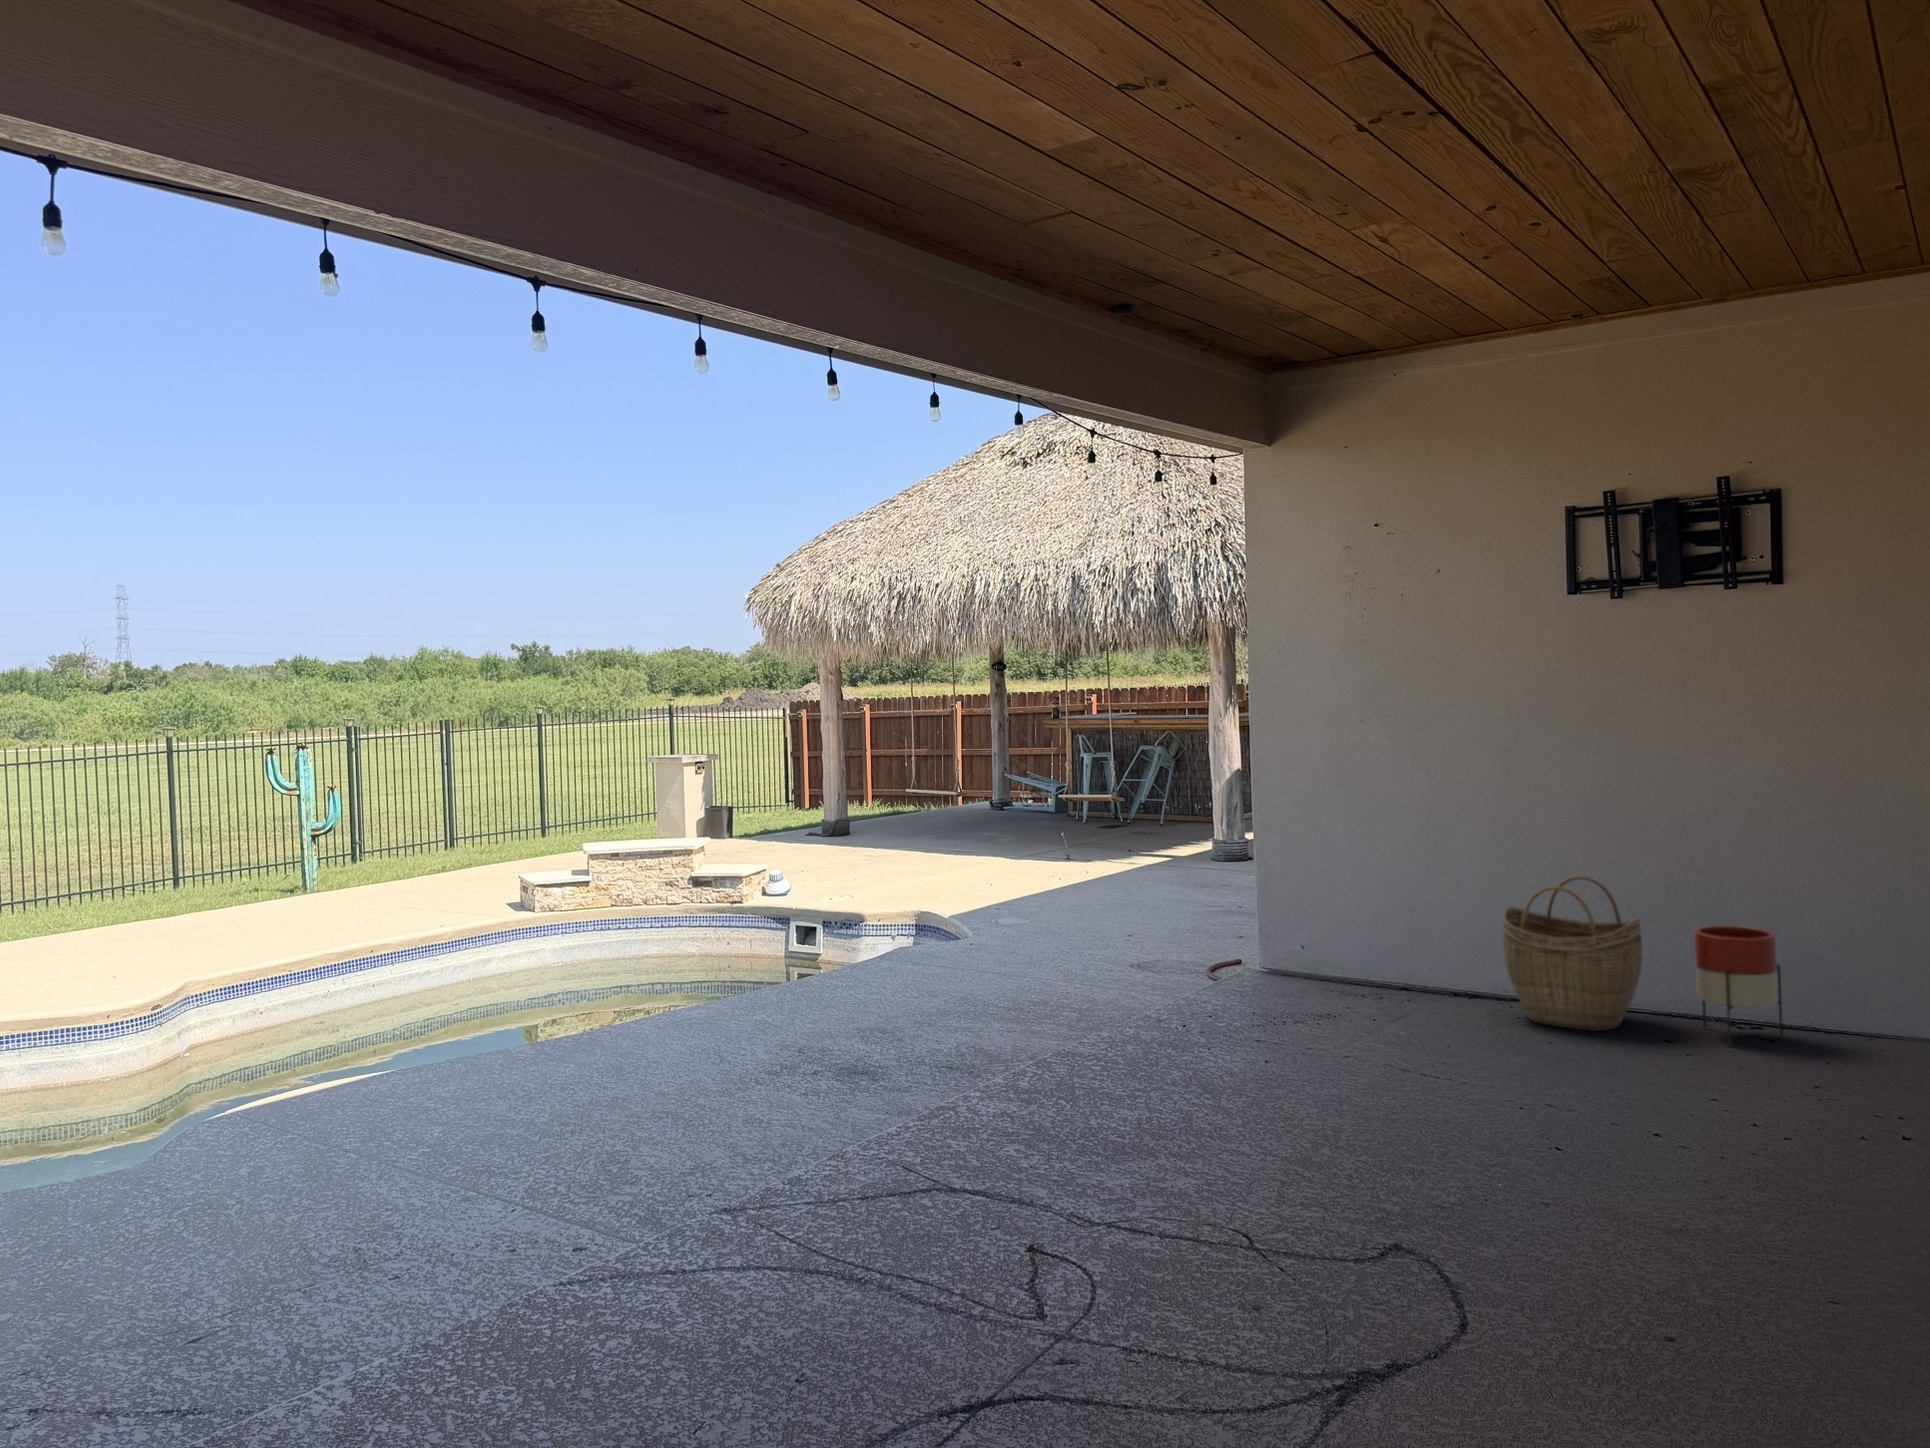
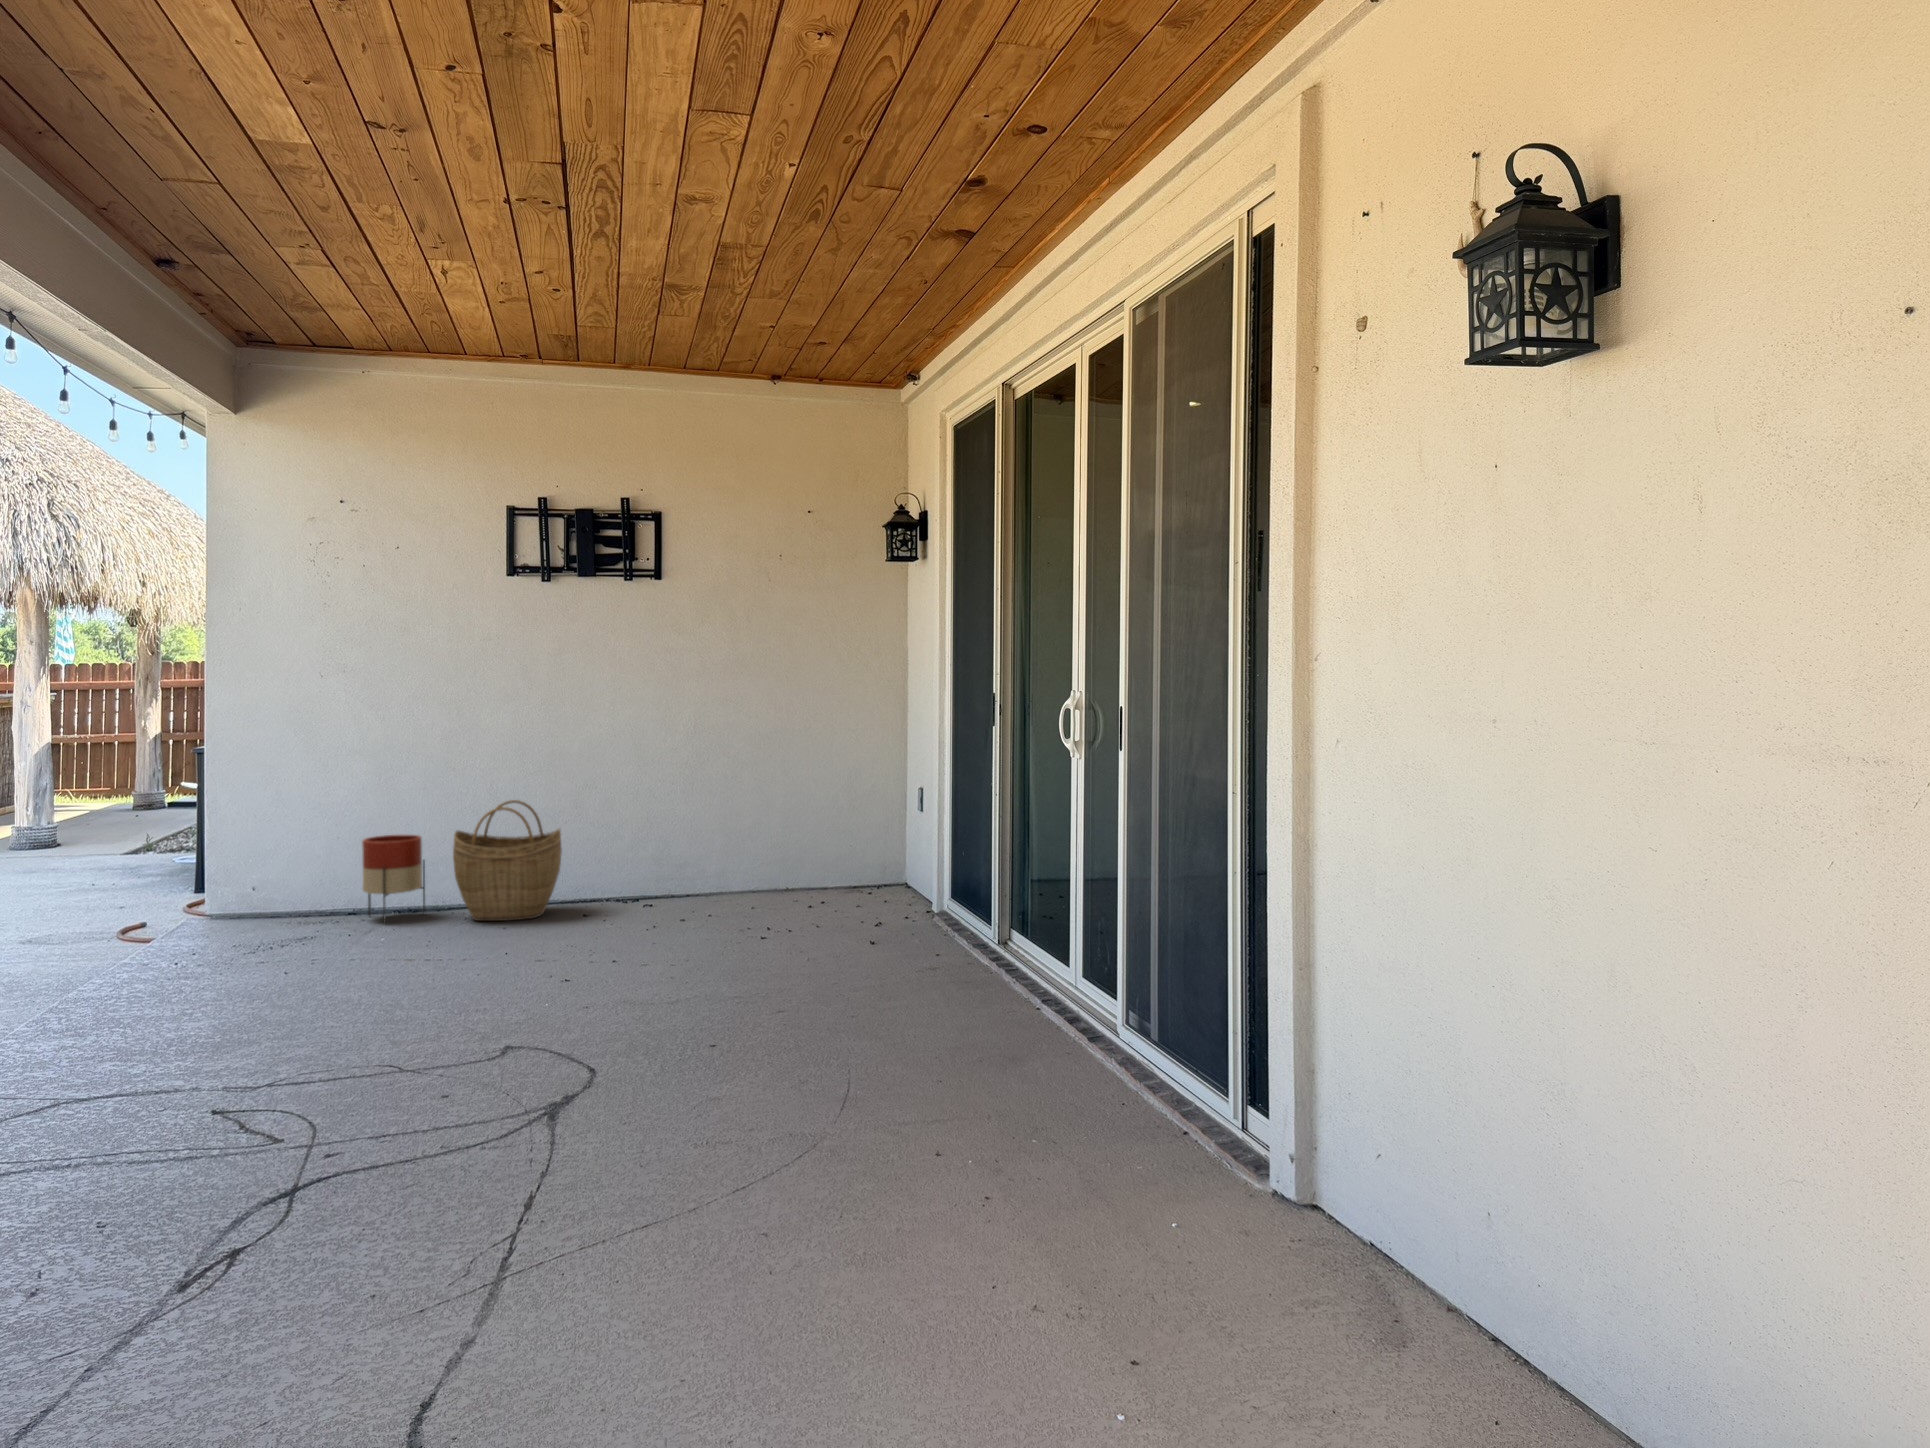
planter: present [1695,926,1783,1046] -> present [362,834,425,923]

